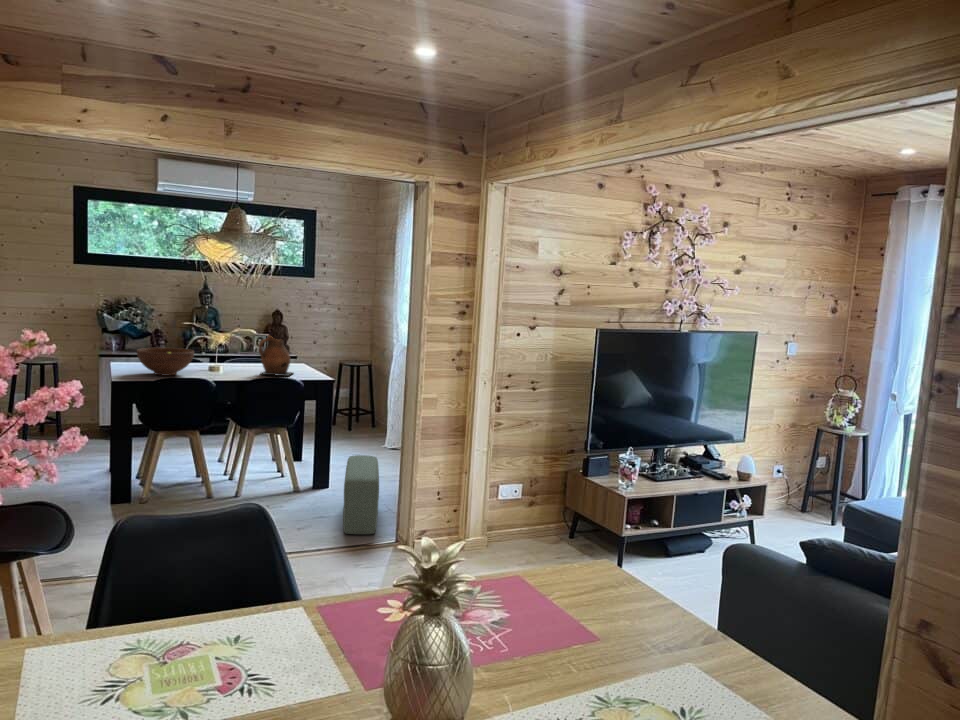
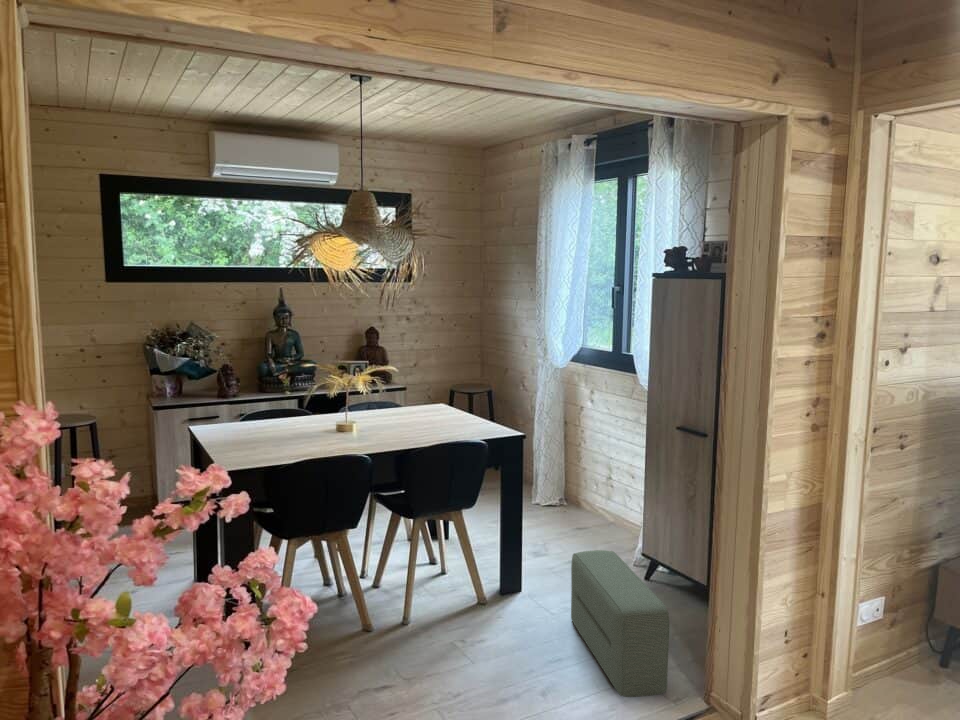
ceramic pitcher: present [259,335,292,376] -> none [410,373,458,434]
fruit bowl: present [137,348,194,376] -> none [242,402,324,448]

